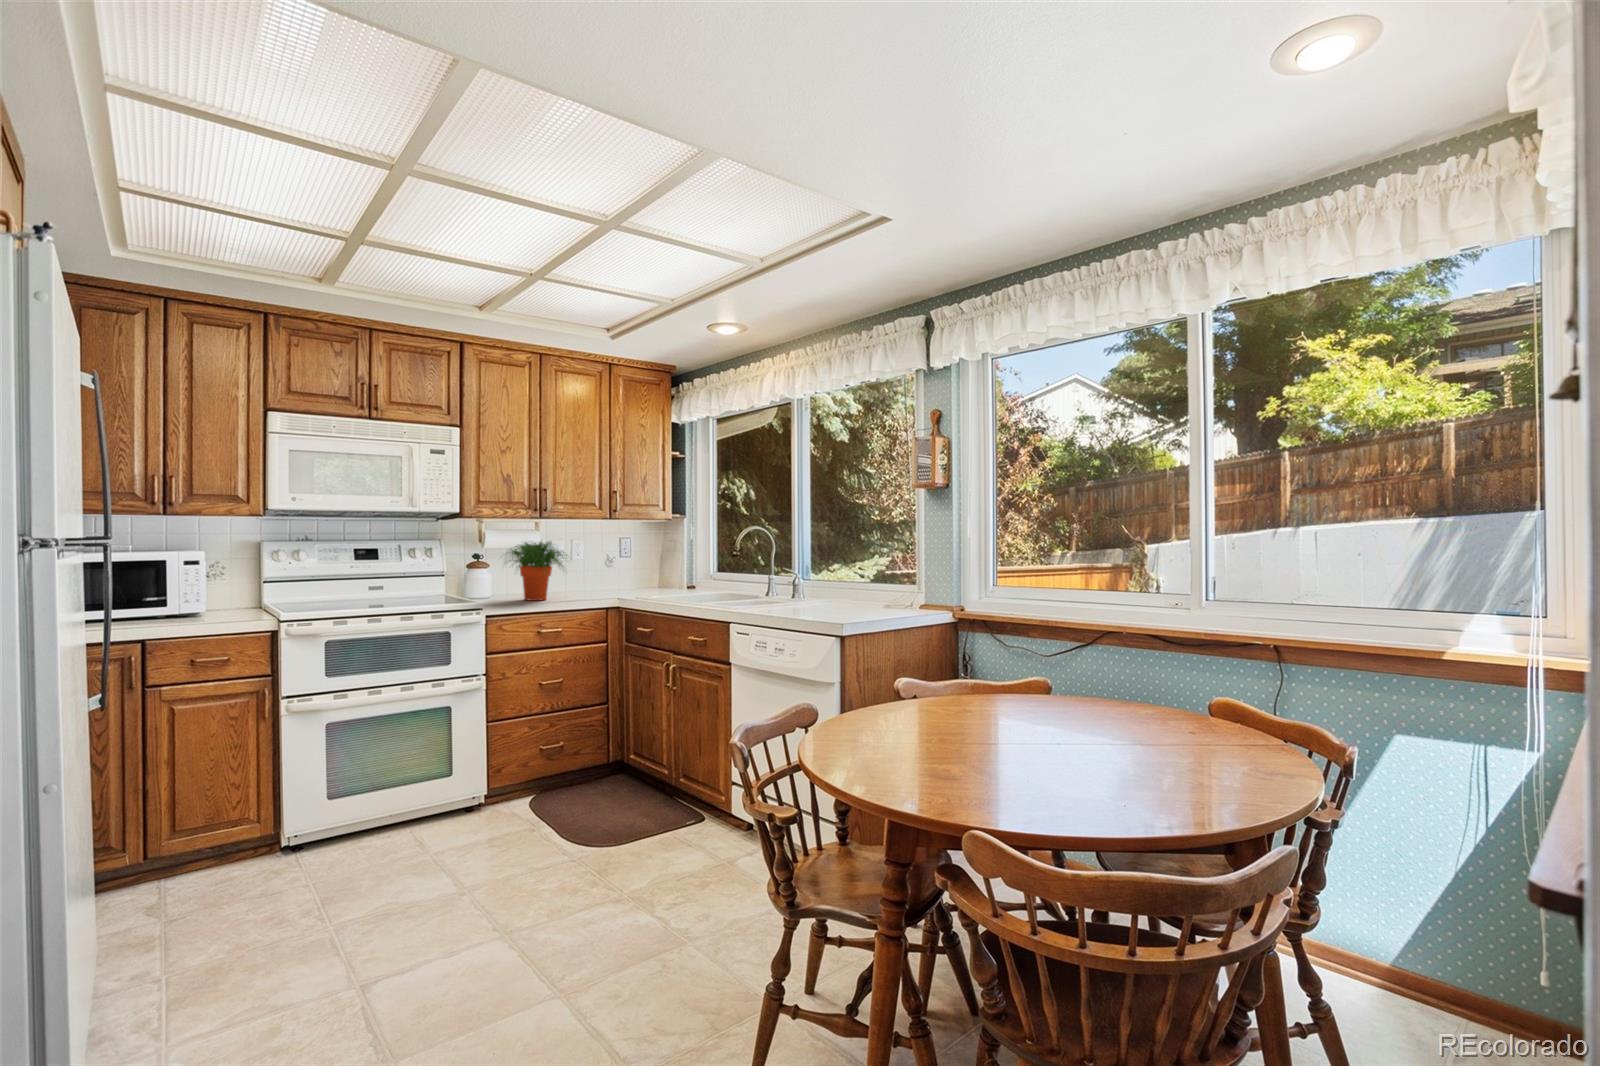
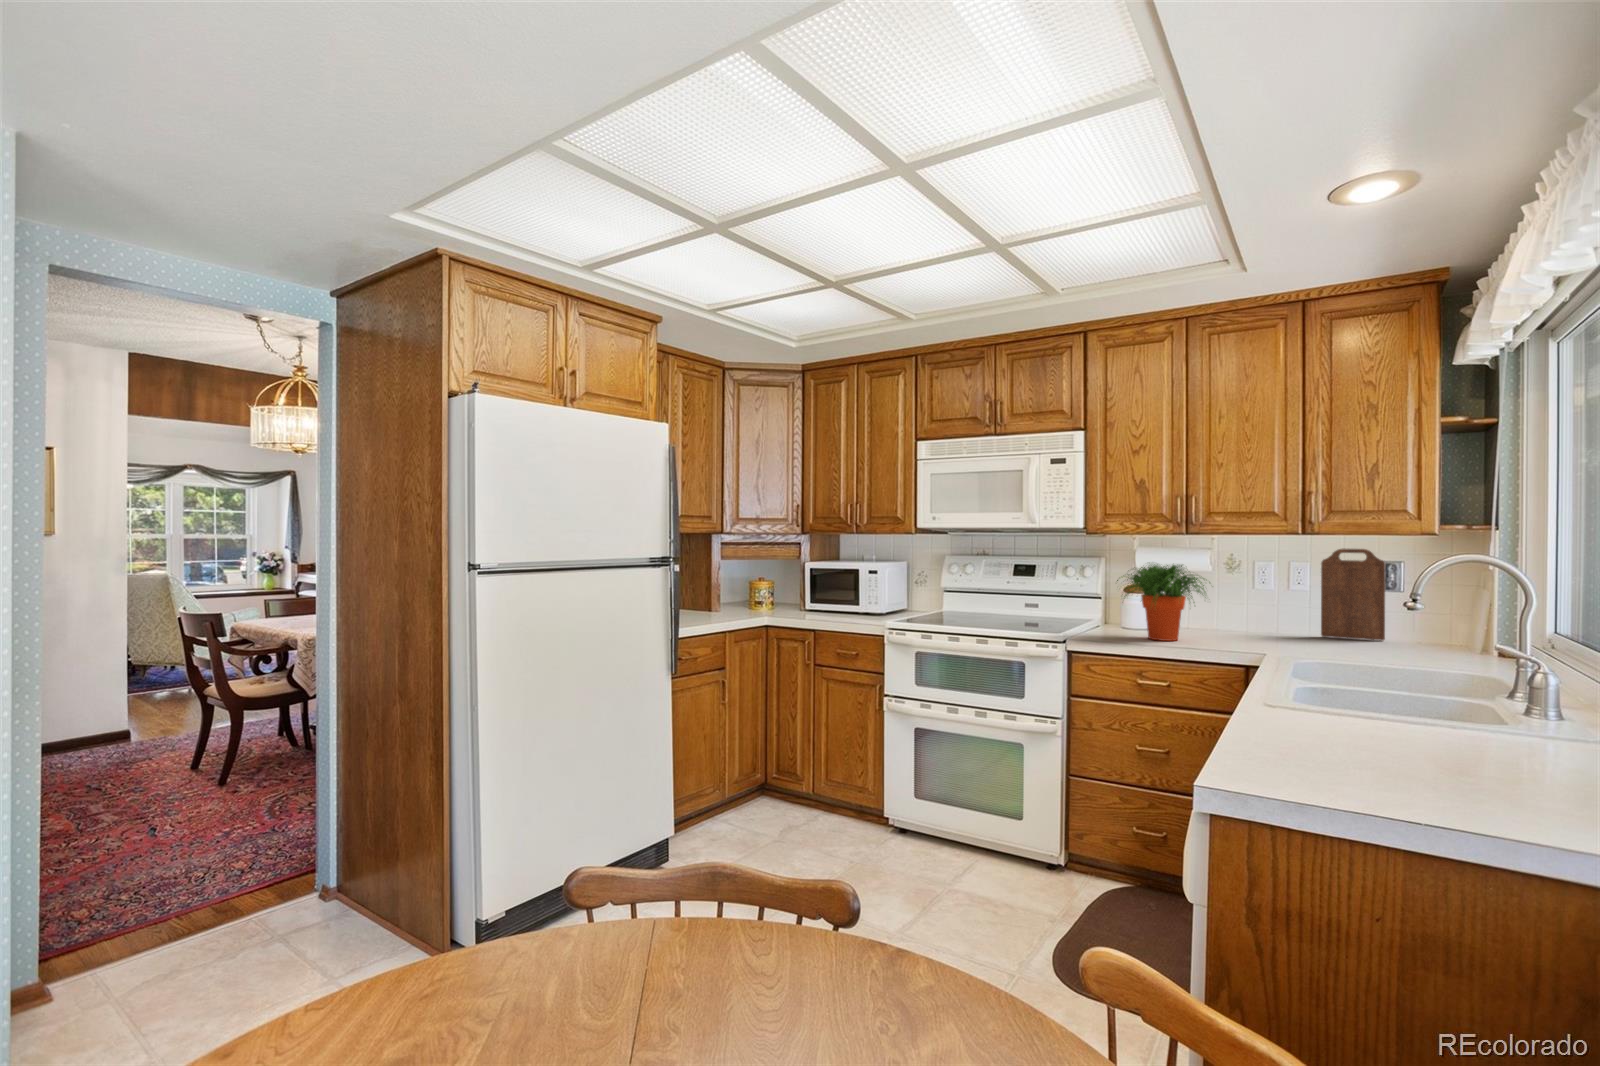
cutting board: none [596,529,629,588] -> present [1321,548,1385,641]

